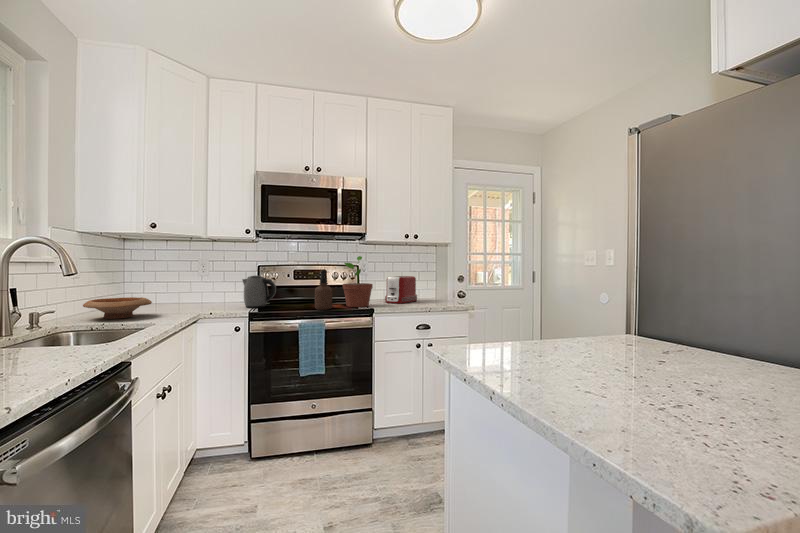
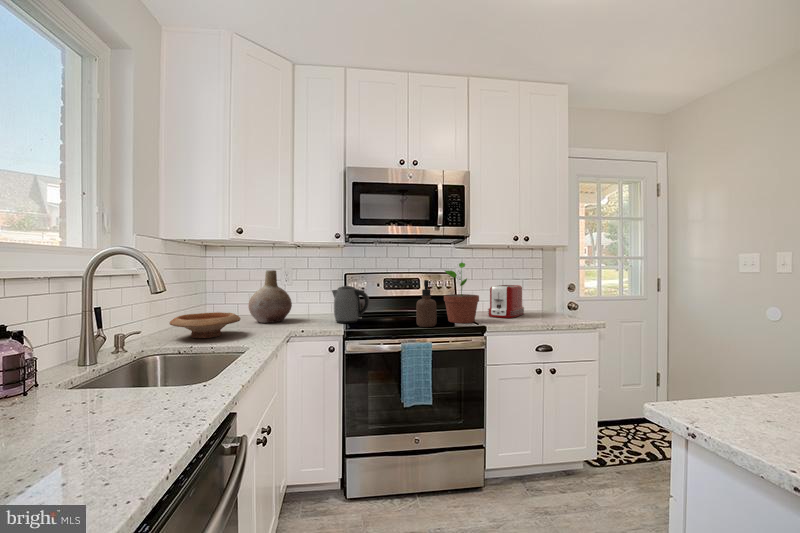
vase: none [163,261,205,308] -> present [248,270,292,323]

